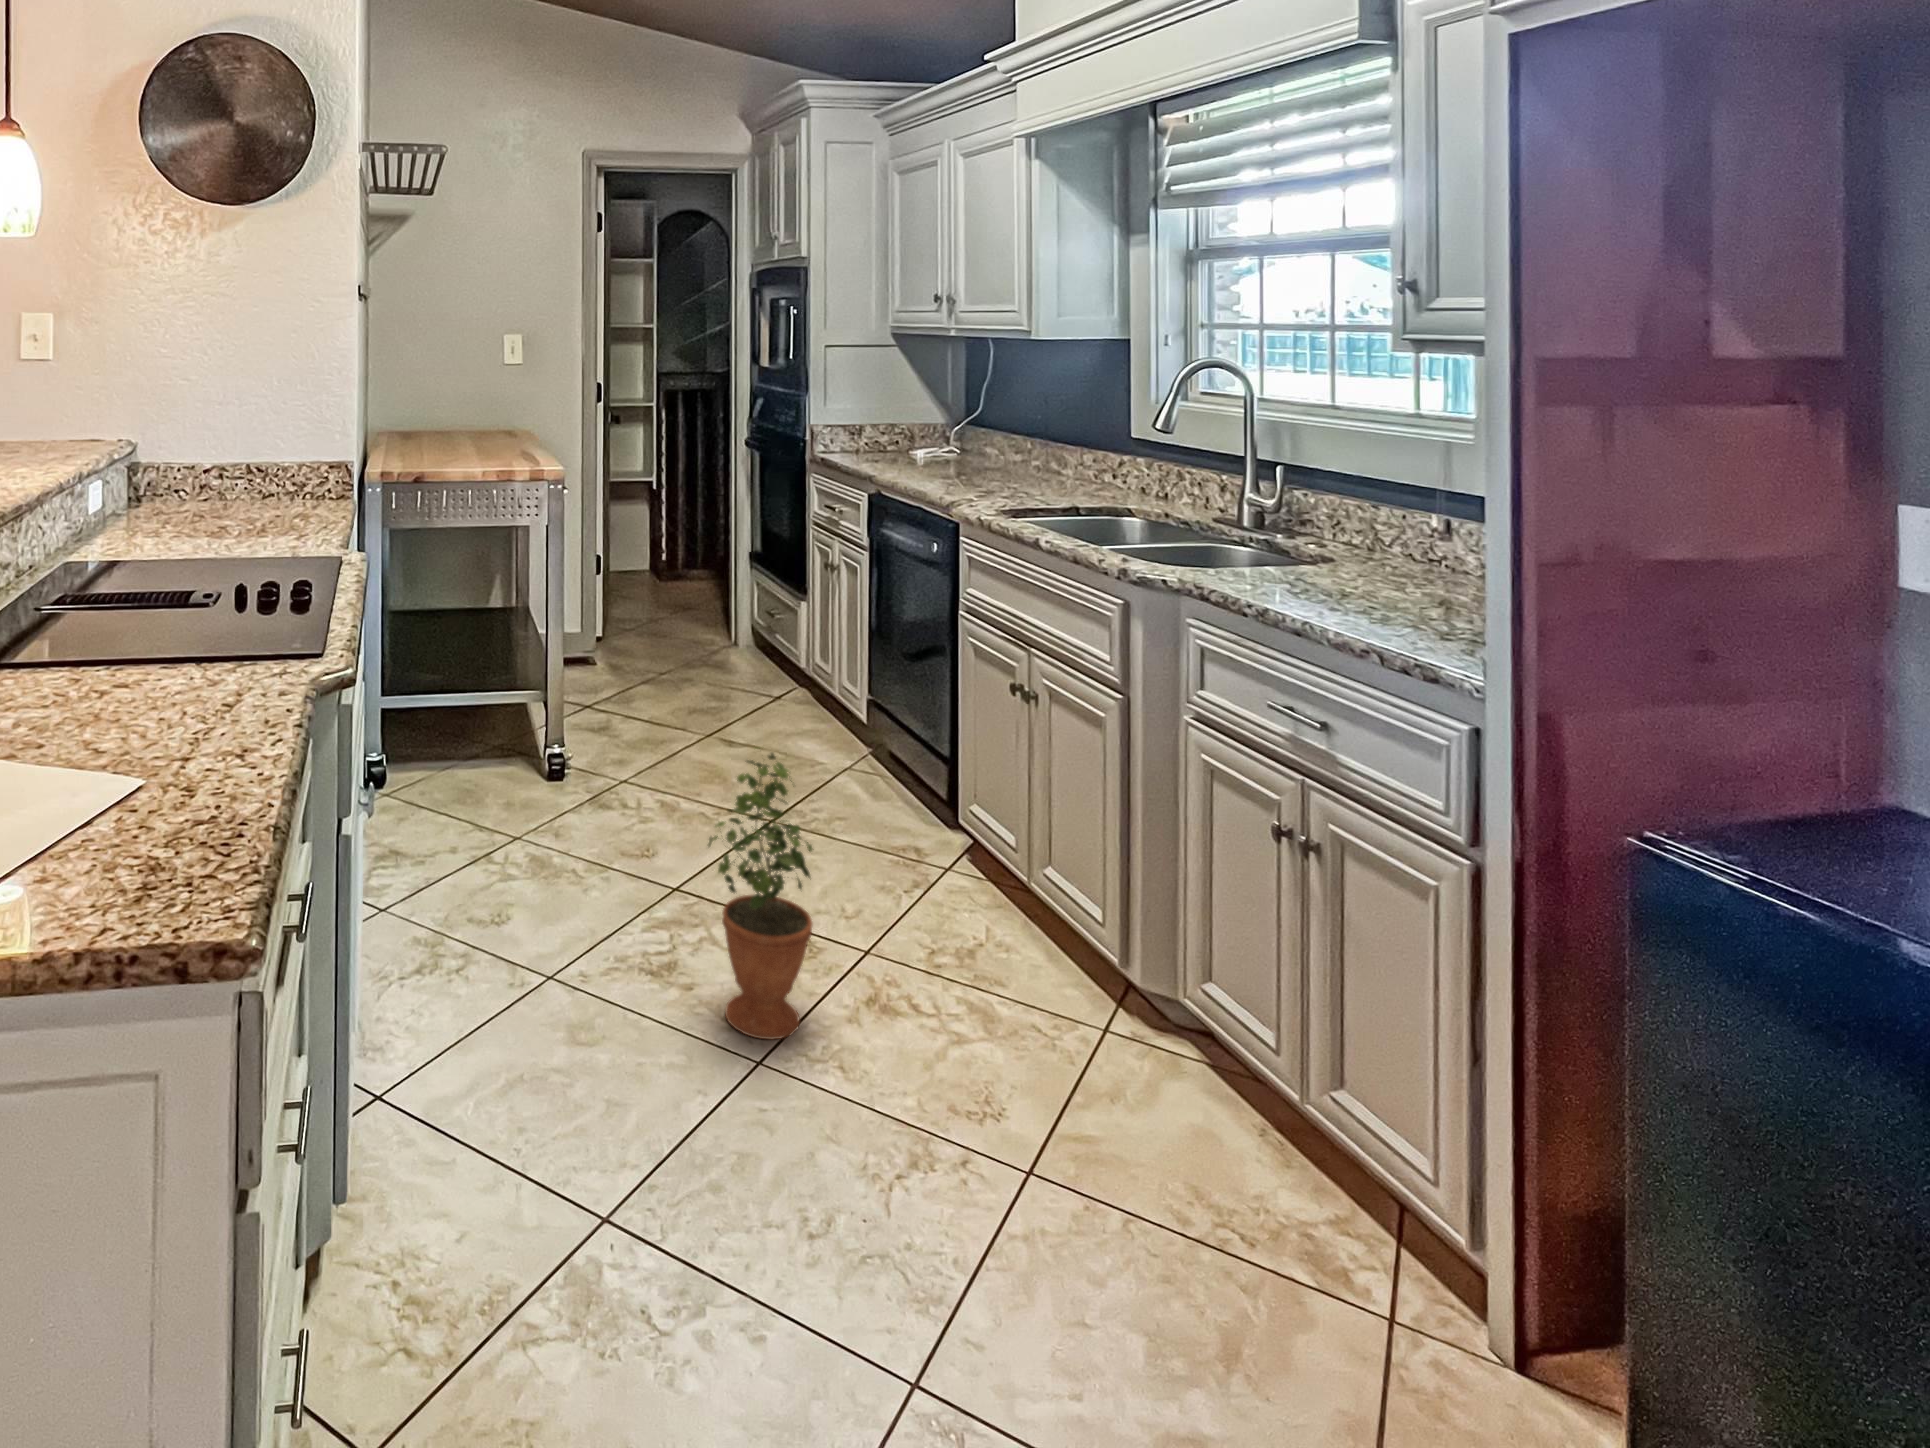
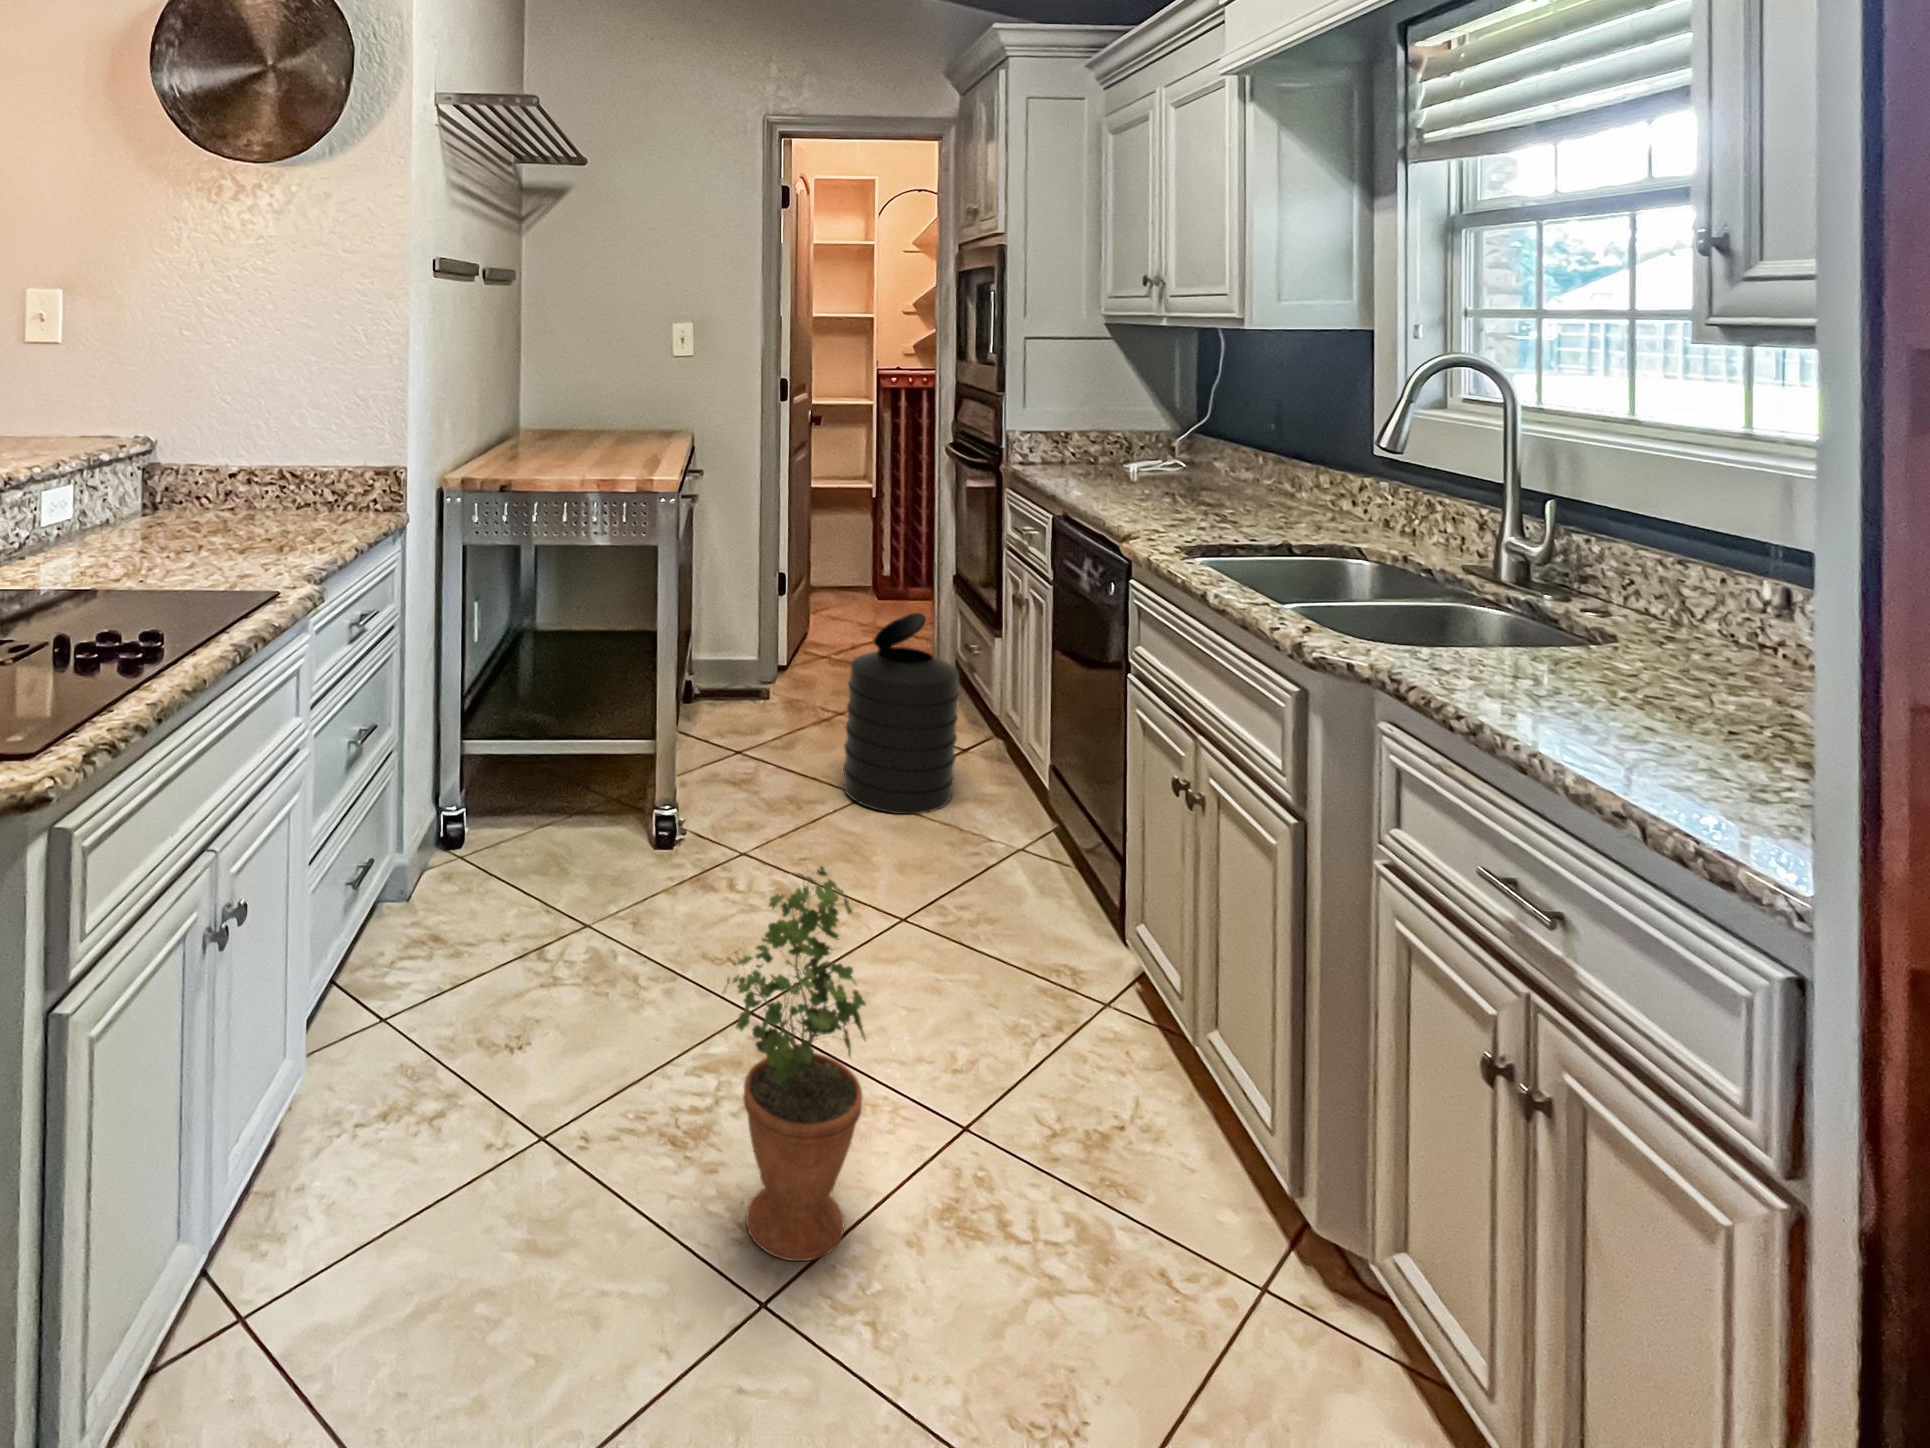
trash can: none [687,579,784,748] -> present [843,613,959,814]

